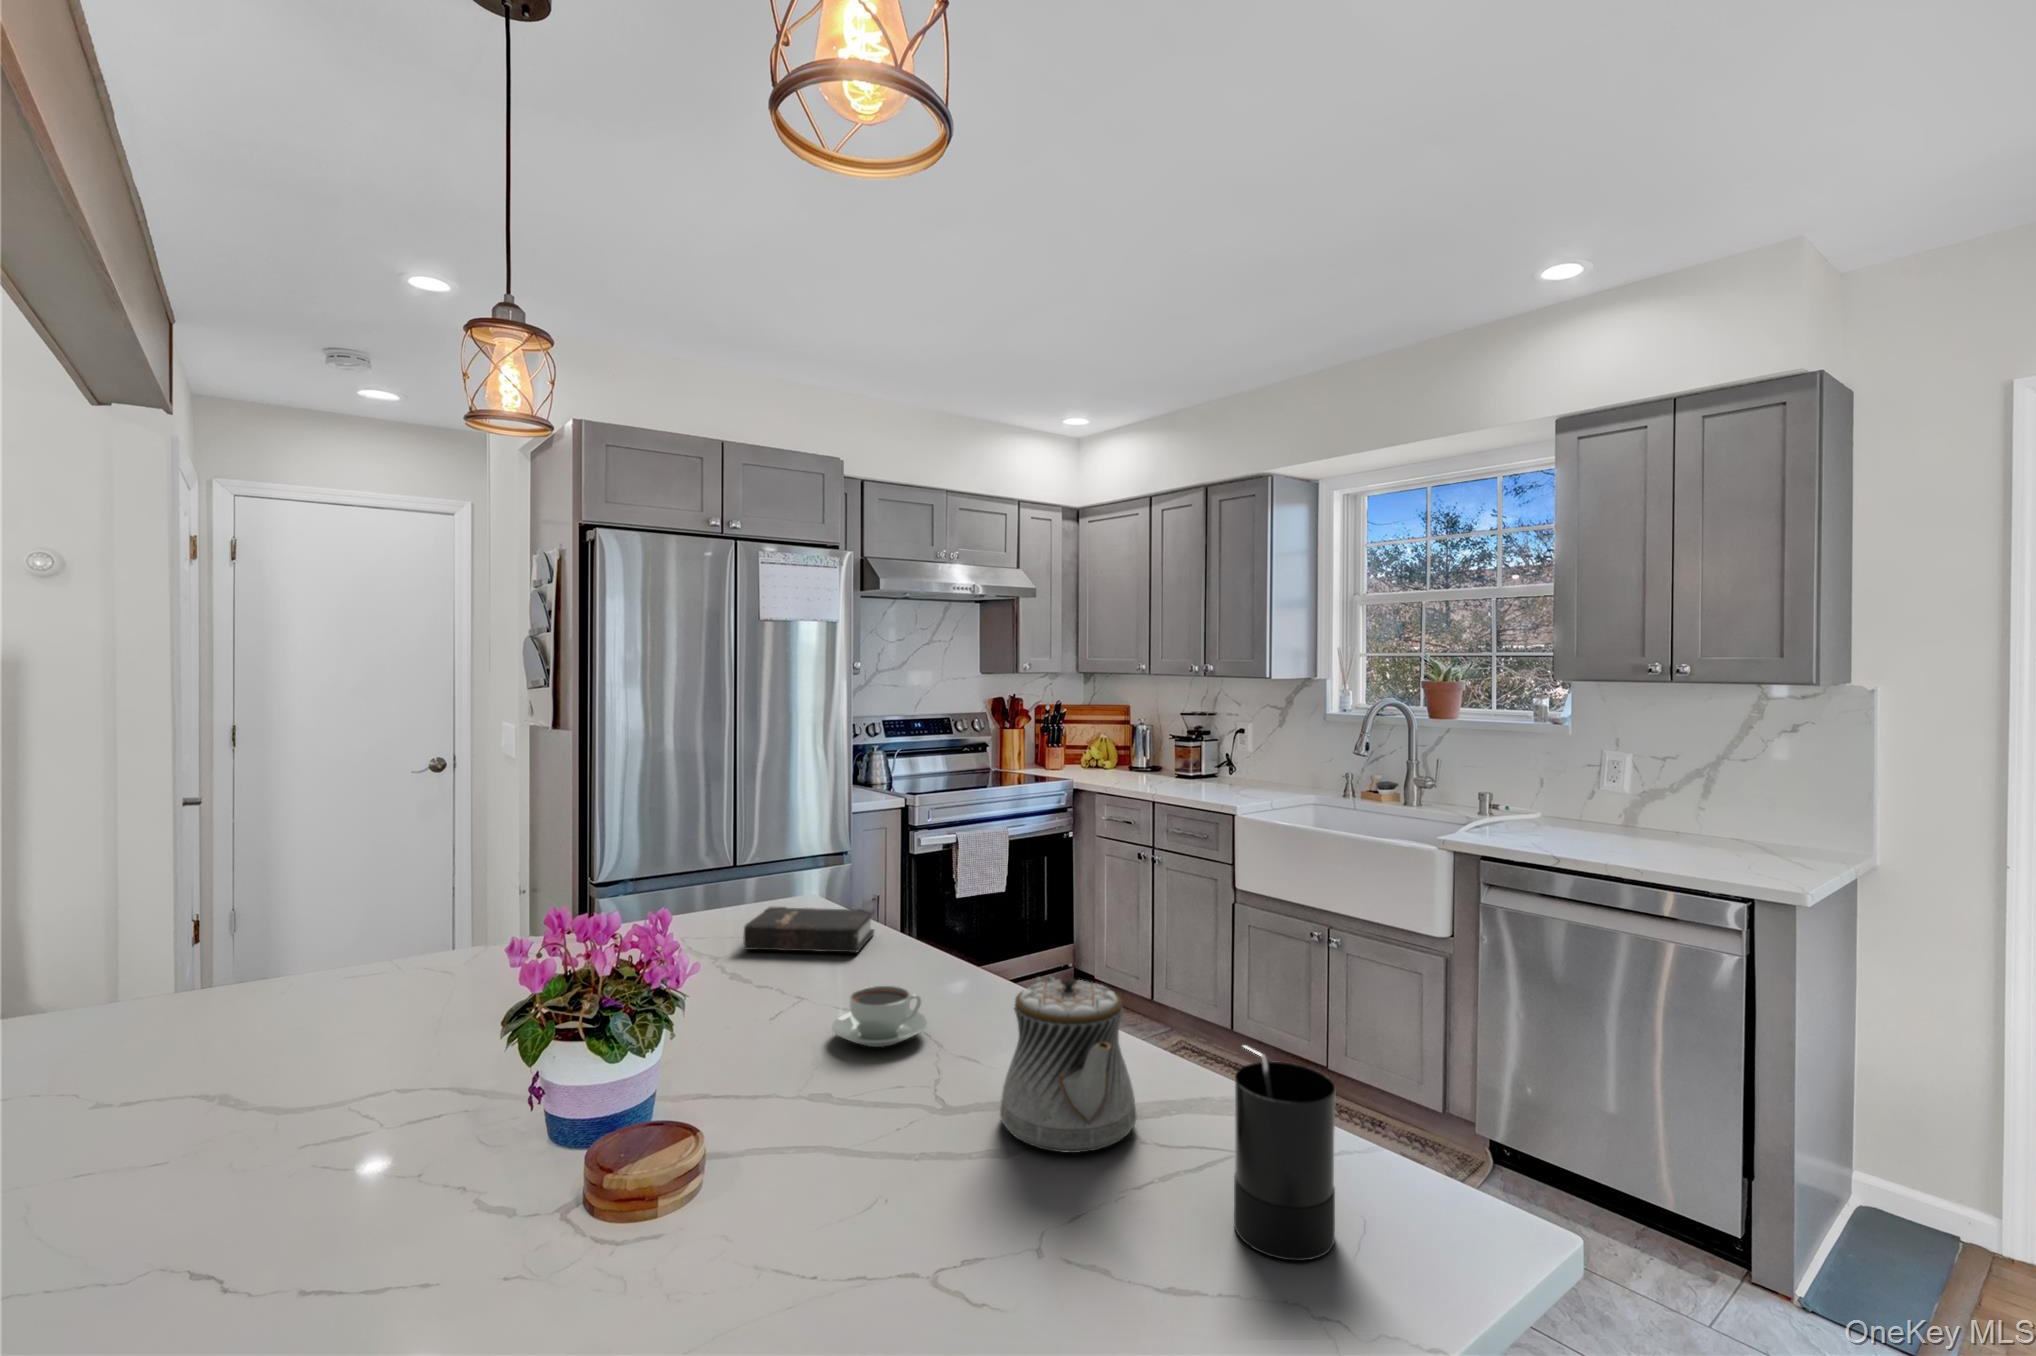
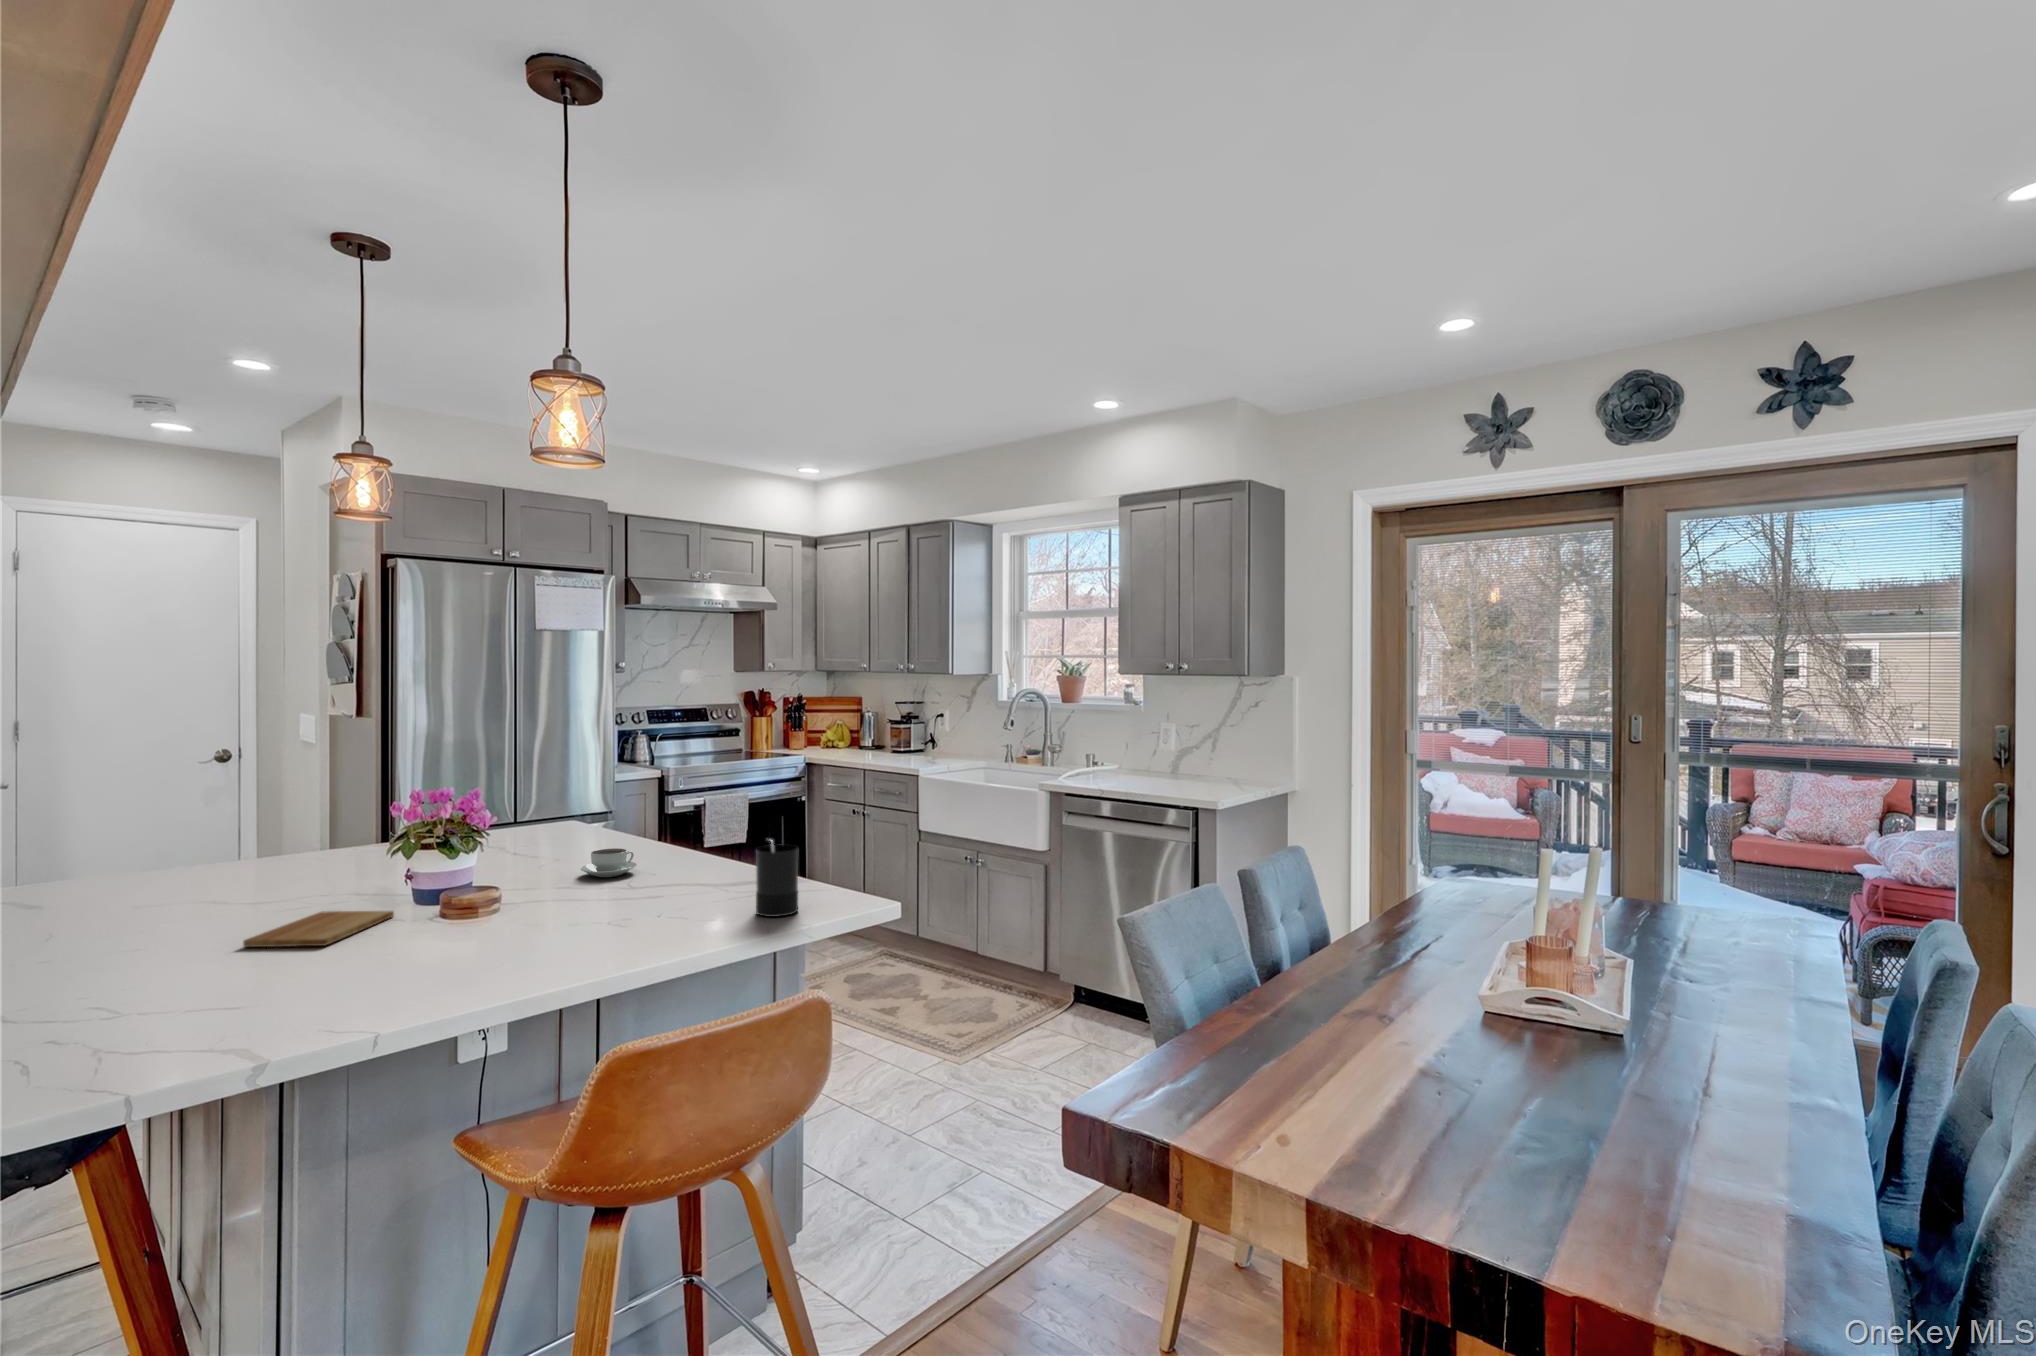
hardback book: present [743,906,874,952] -> none [527,823,616,848]
teapot: present [1000,977,1137,1153] -> none [664,823,733,899]
cutting board: none [140,1143,486,1302] -> present [243,911,394,947]

